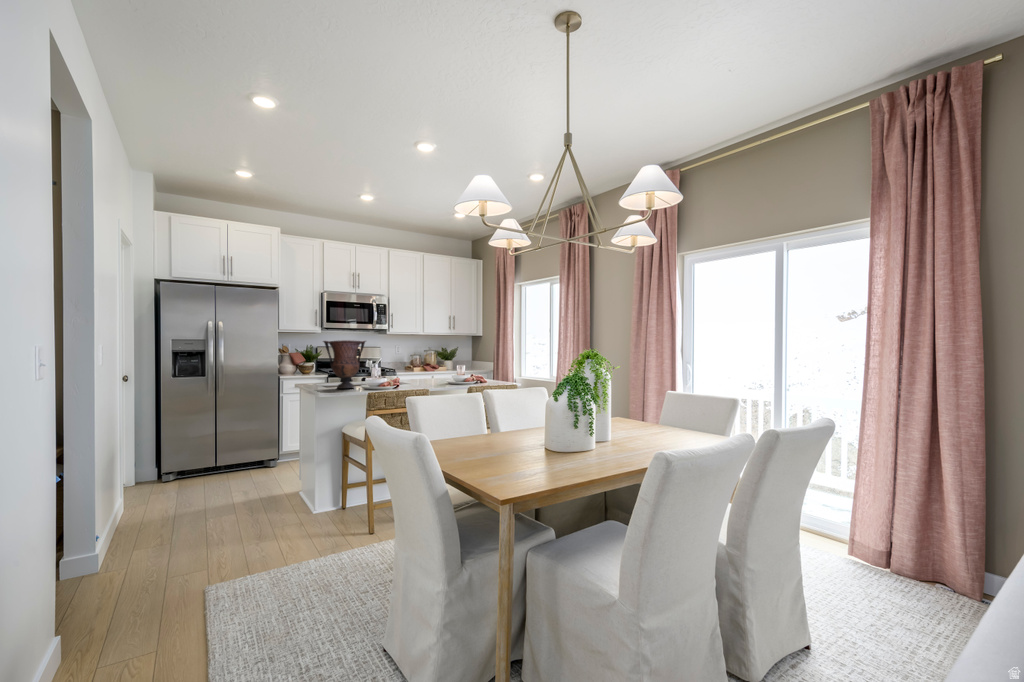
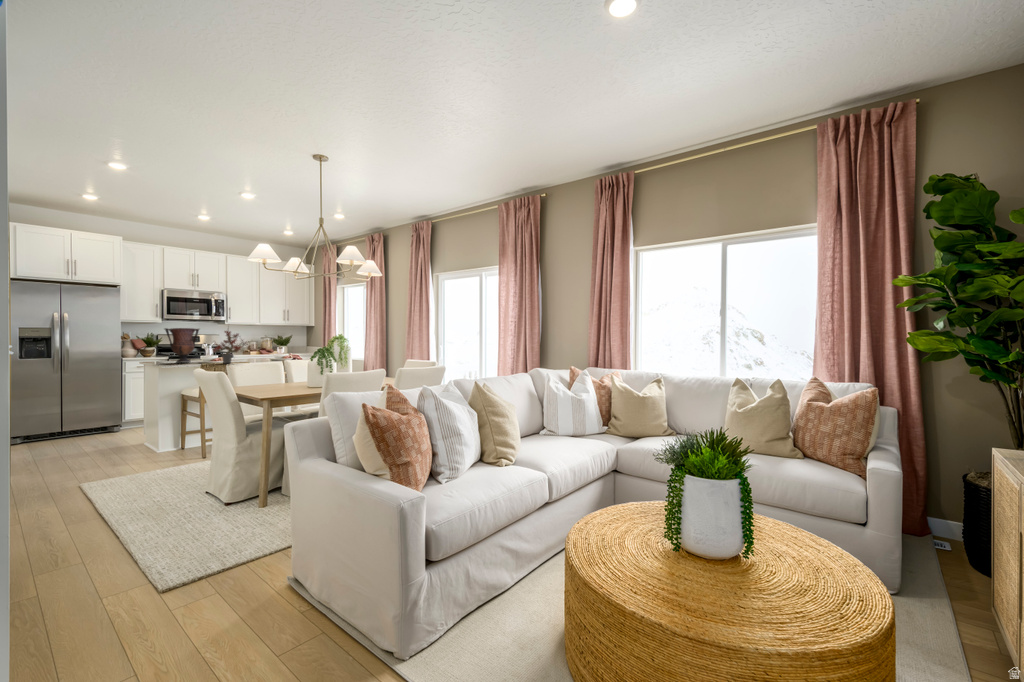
potted plant: none [377,334,427,391] -> present [212,331,246,363]

